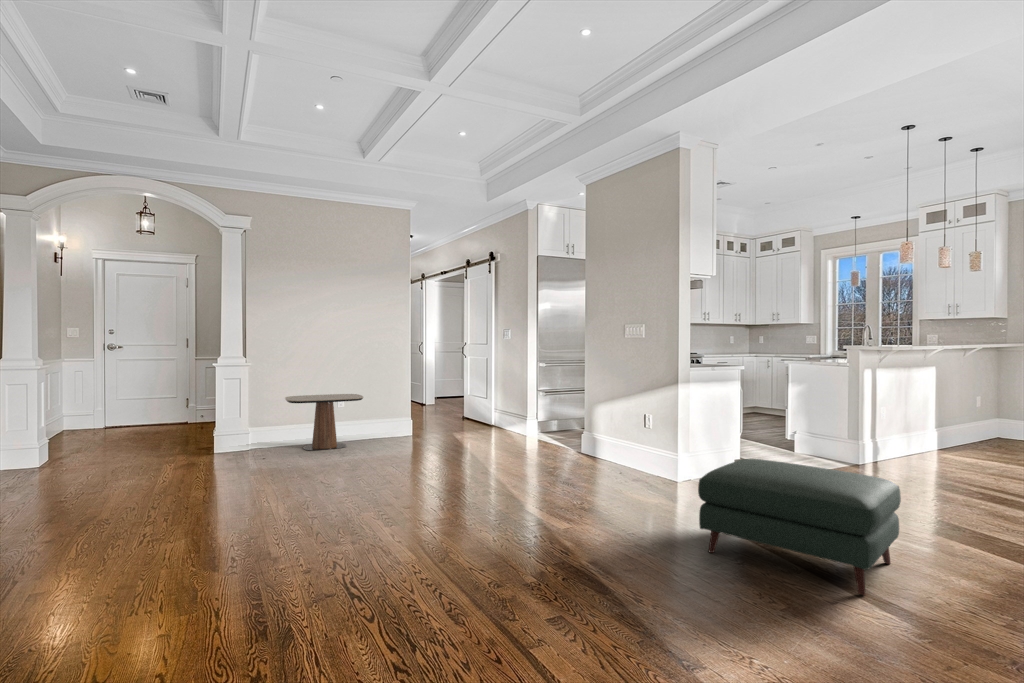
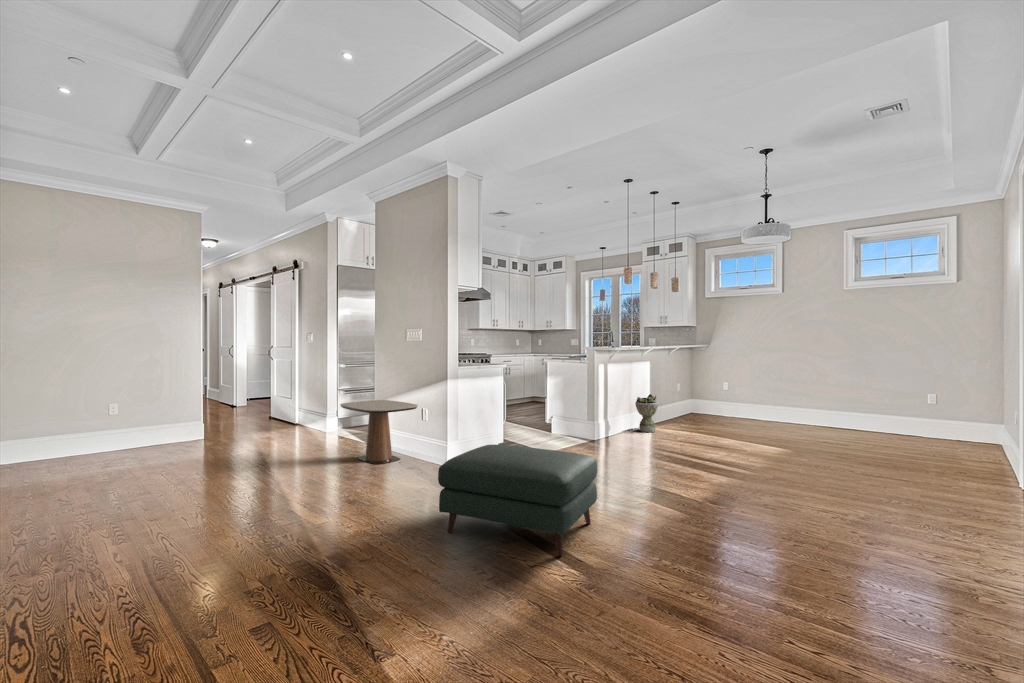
side table: present [285,394,363,450] -> present [340,400,418,464]
planter: none [915,409,952,460] -> present [635,394,658,433]

